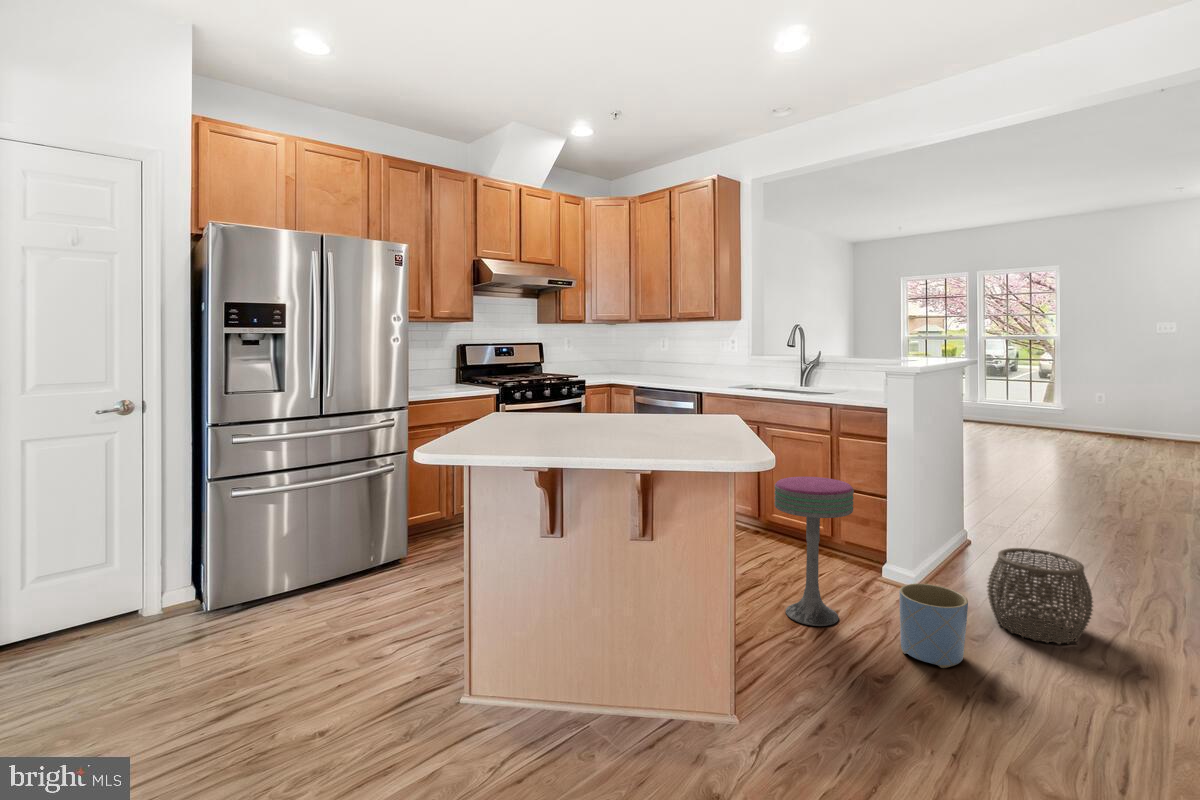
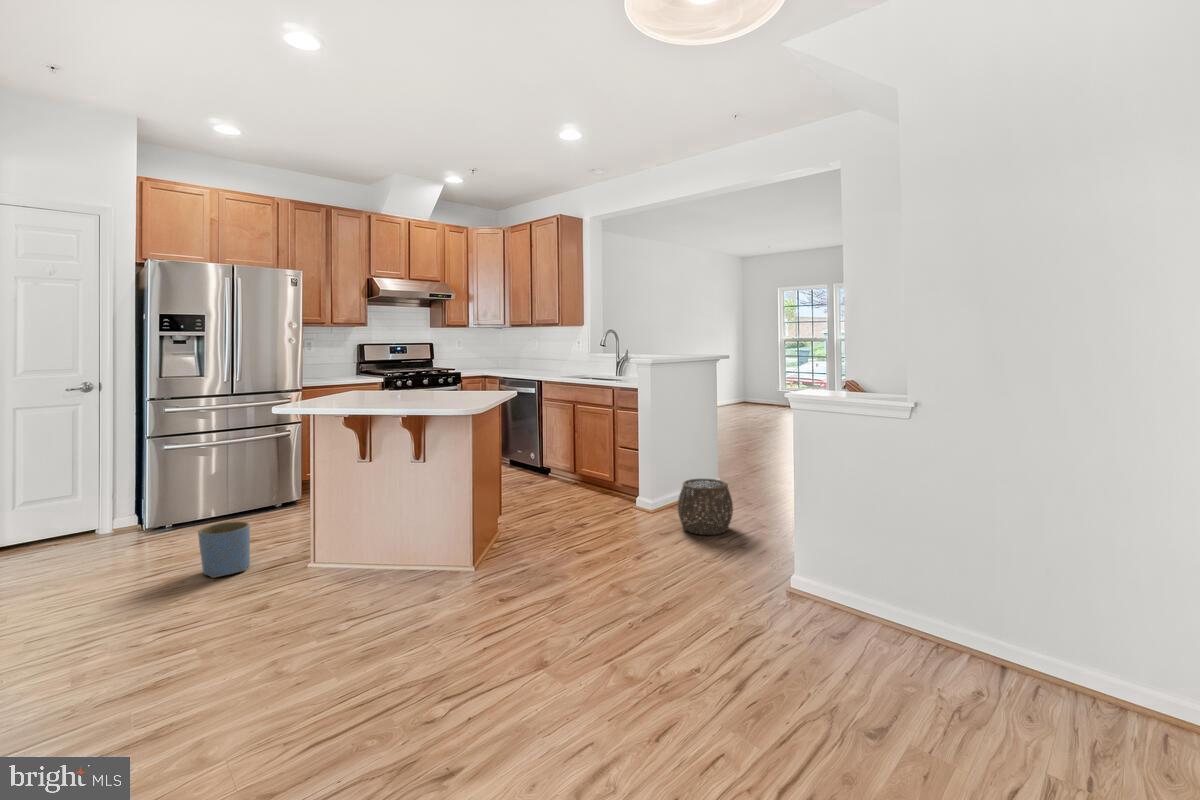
bar stool: present [774,477,854,626] -> none [541,434,591,530]
planter: present [899,584,968,668] -> present [198,521,250,578]

